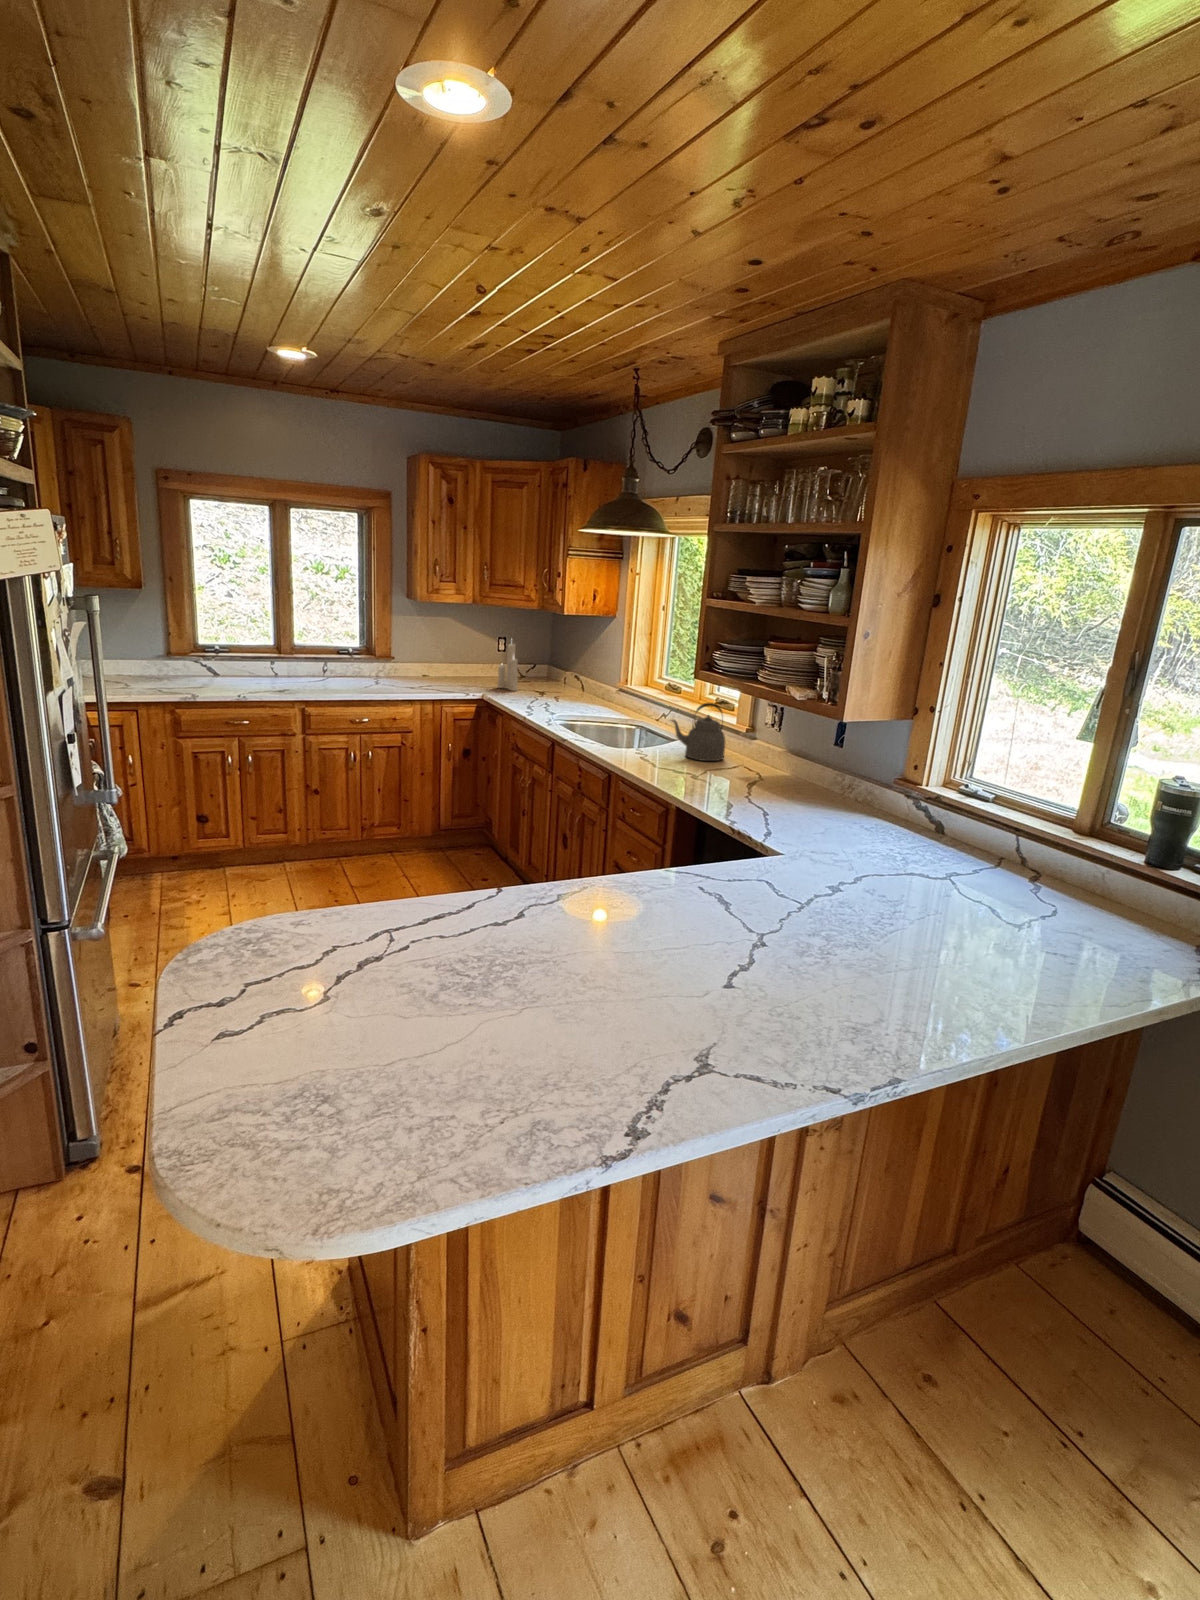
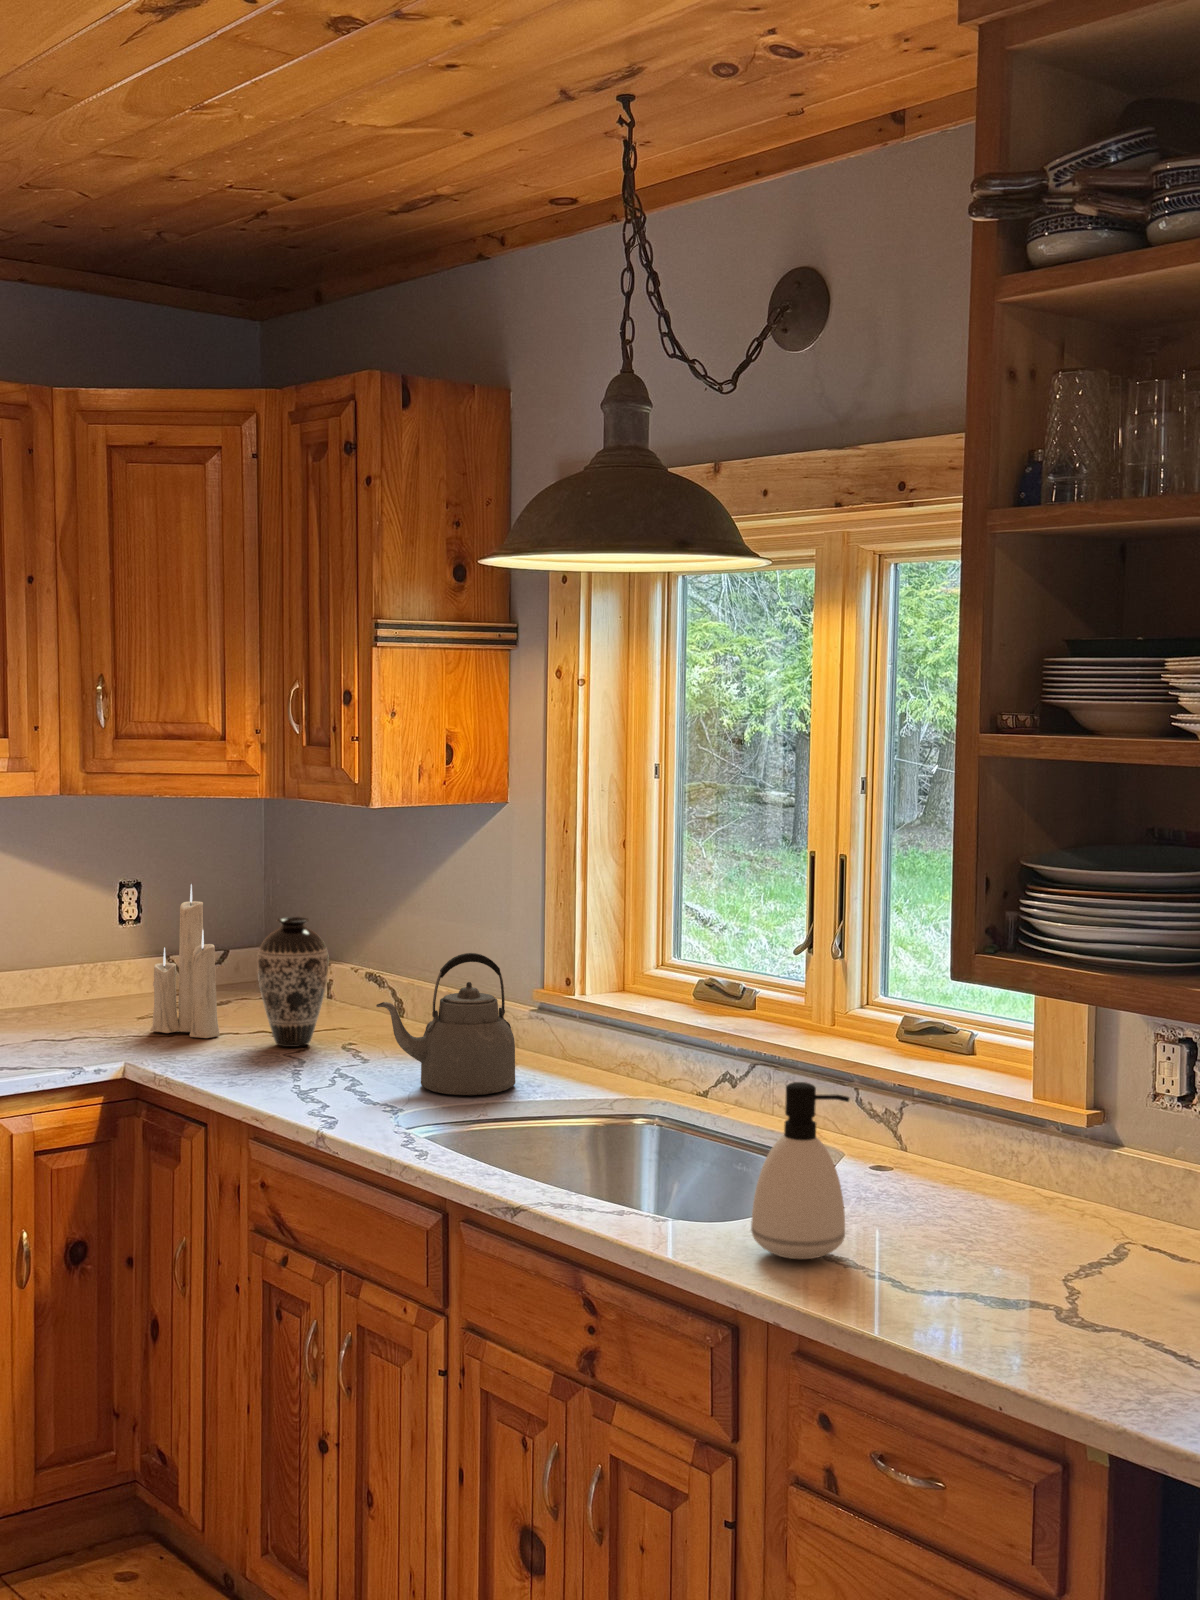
decorative vase: none [529,652,553,696] -> present [257,917,329,1047]
kettle: present [671,703,725,761] -> present [376,953,515,1095]
soap dispenser: none [620,705,649,756] -> present [751,1082,849,1259]

